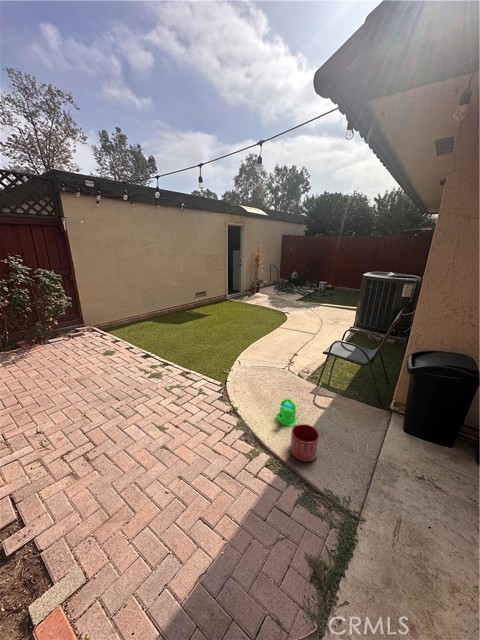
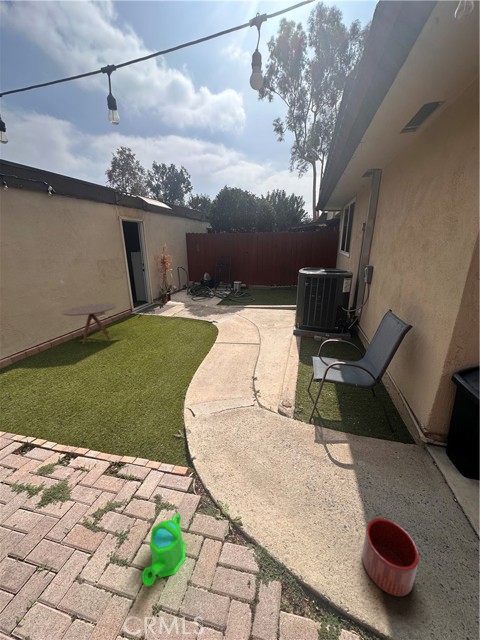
round table: none [180,287,213,313] -> present [62,304,116,344]
watering can: present [277,398,296,426] -> present [142,513,185,586]

